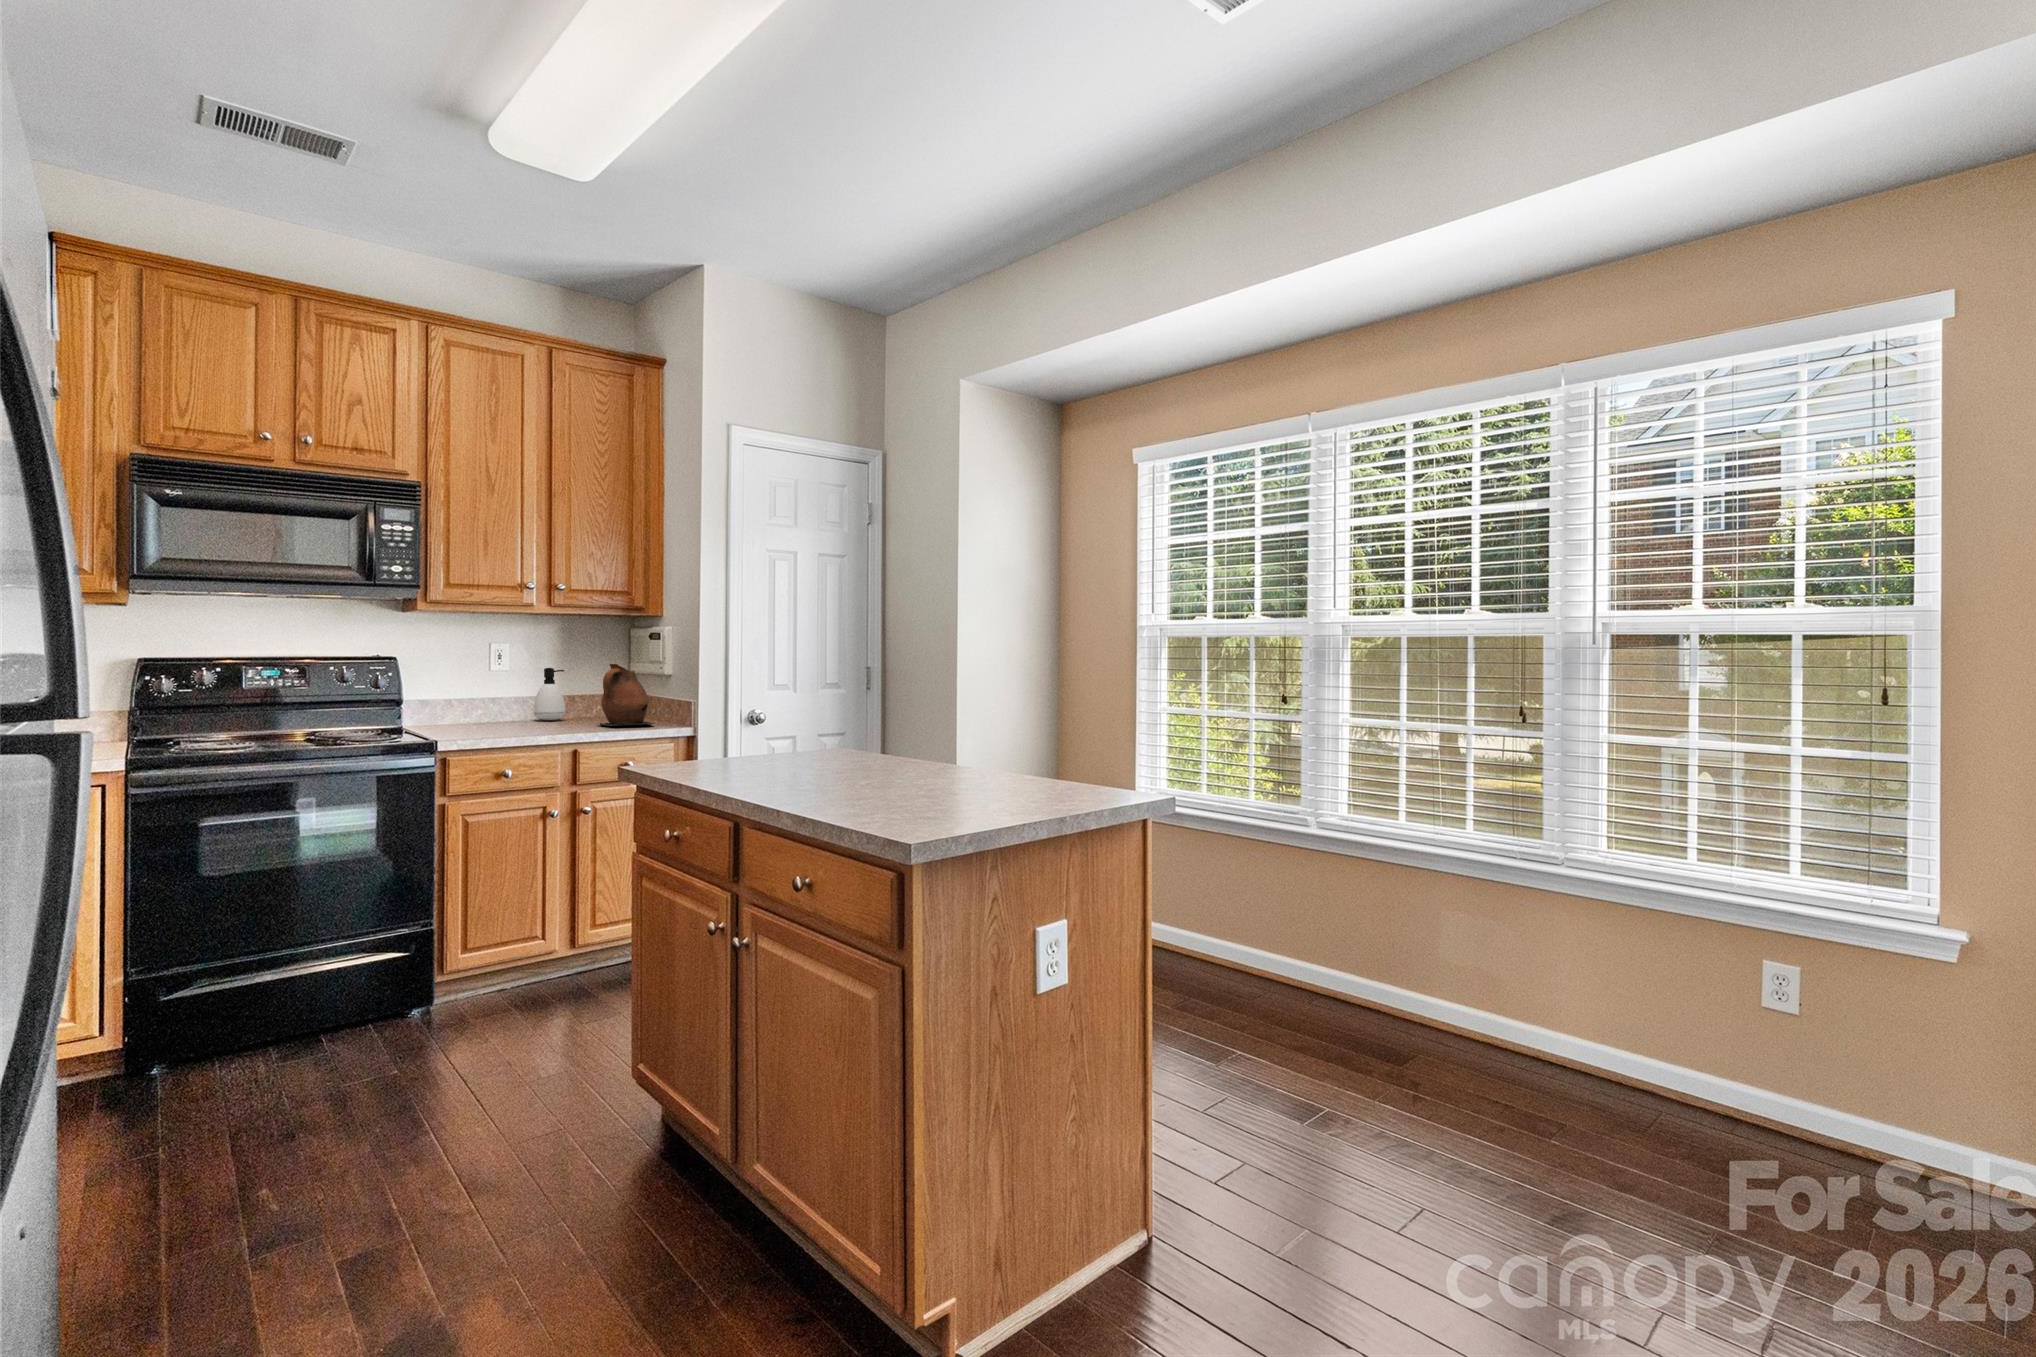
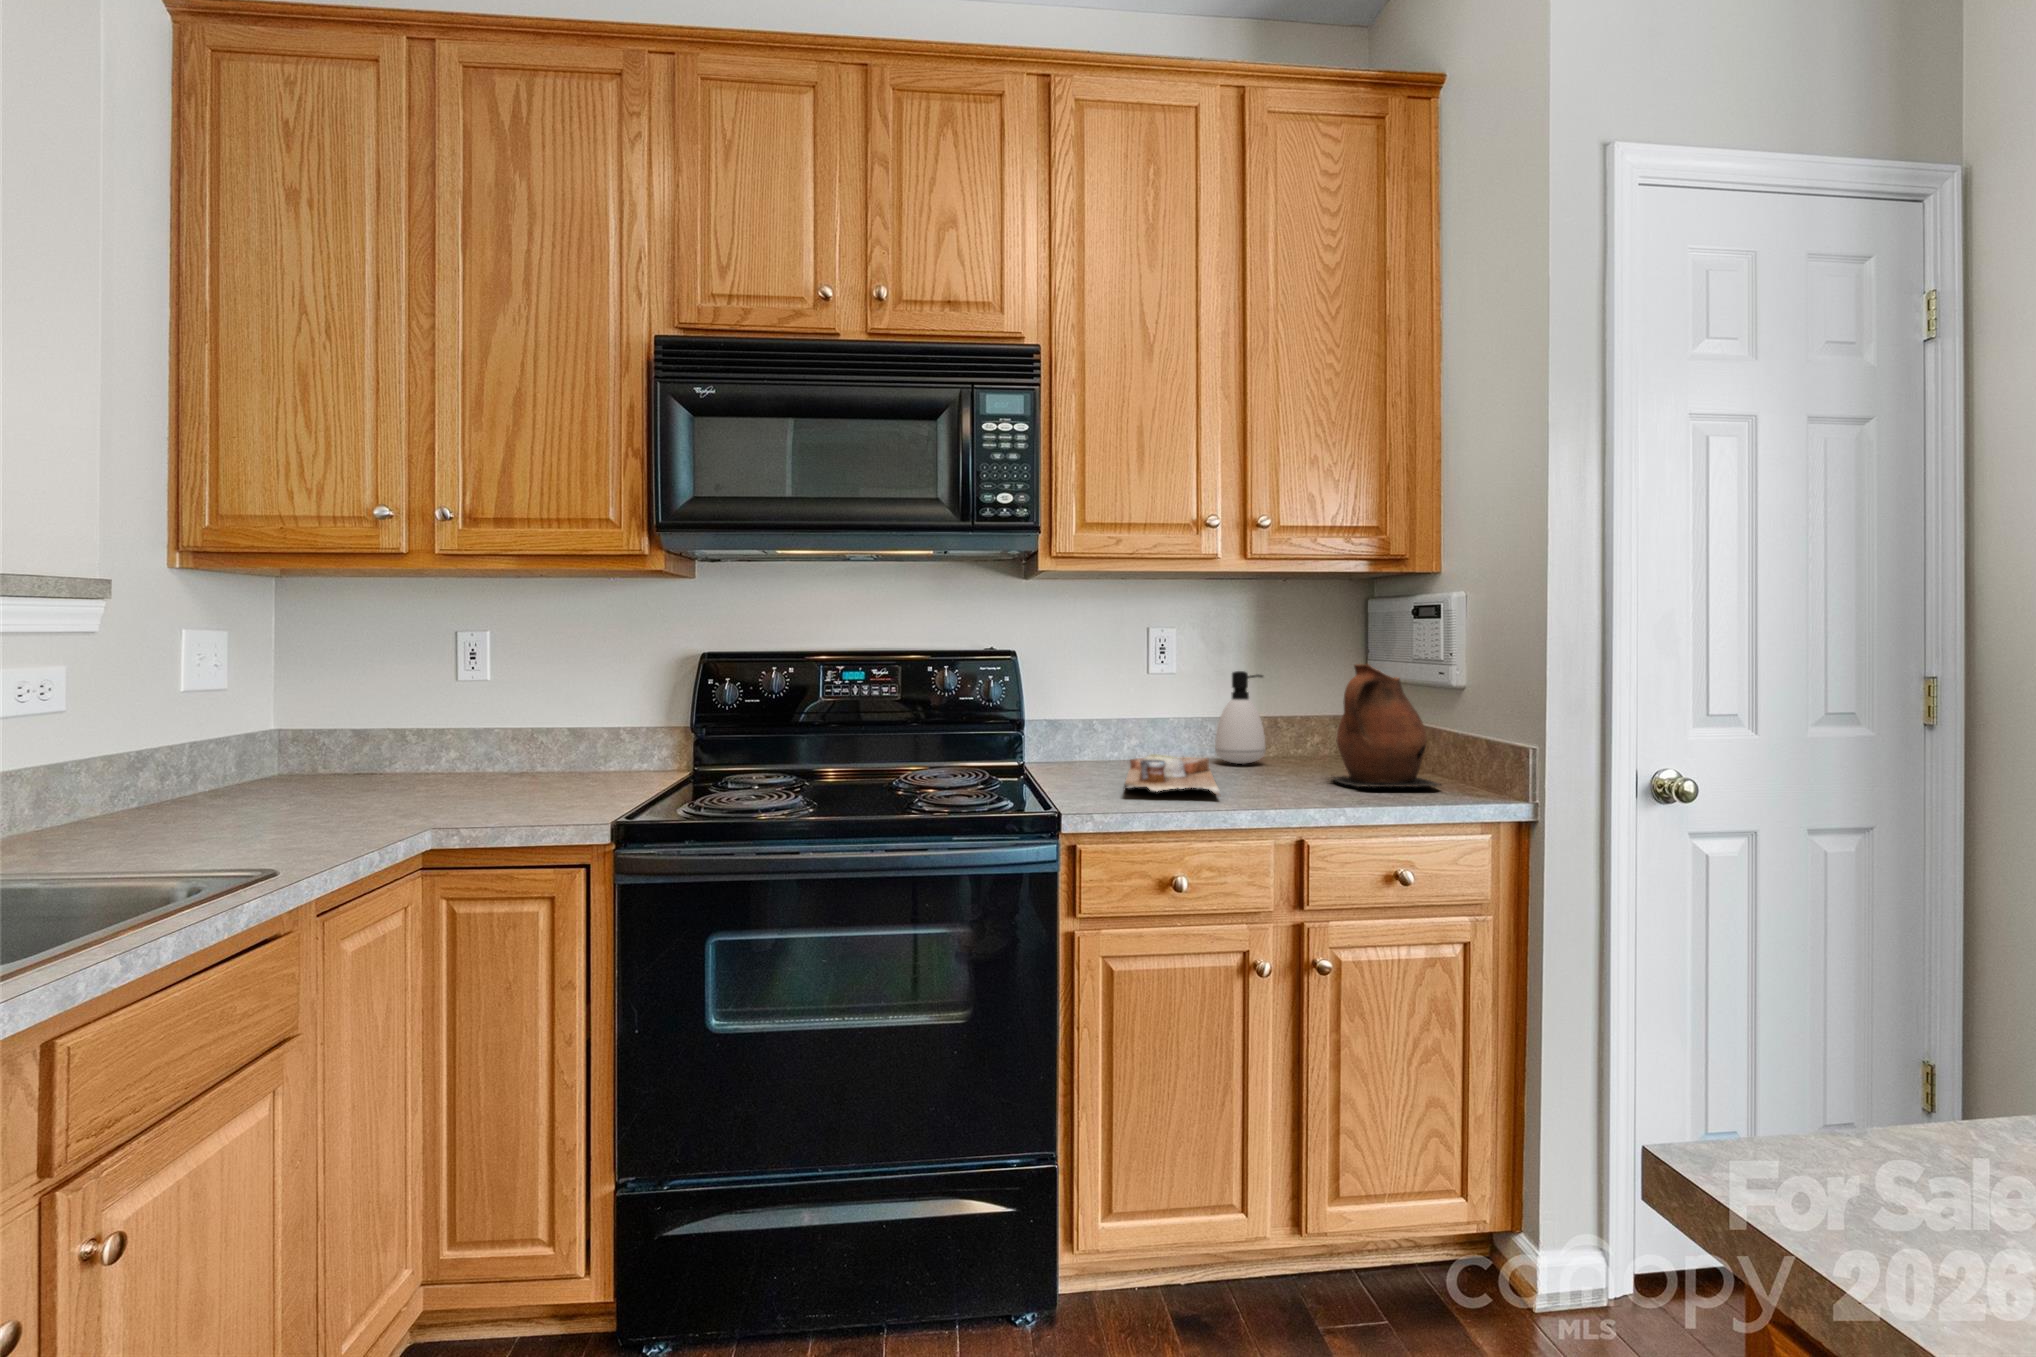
cutting board: none [474,713,532,732] -> present [1124,754,1220,795]

